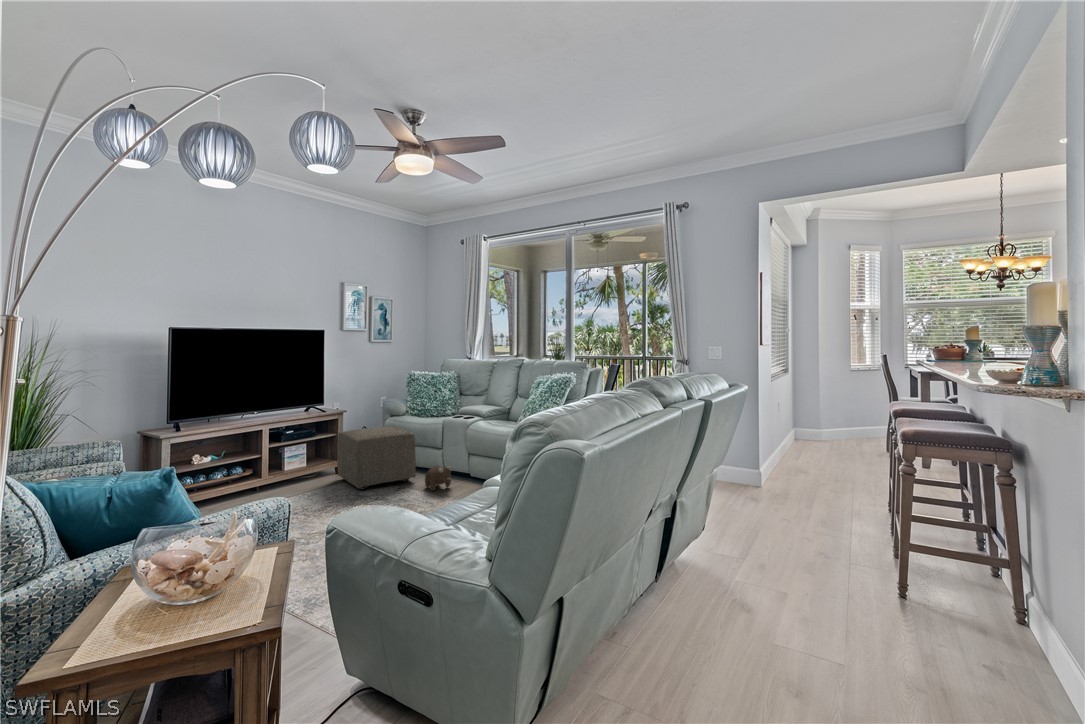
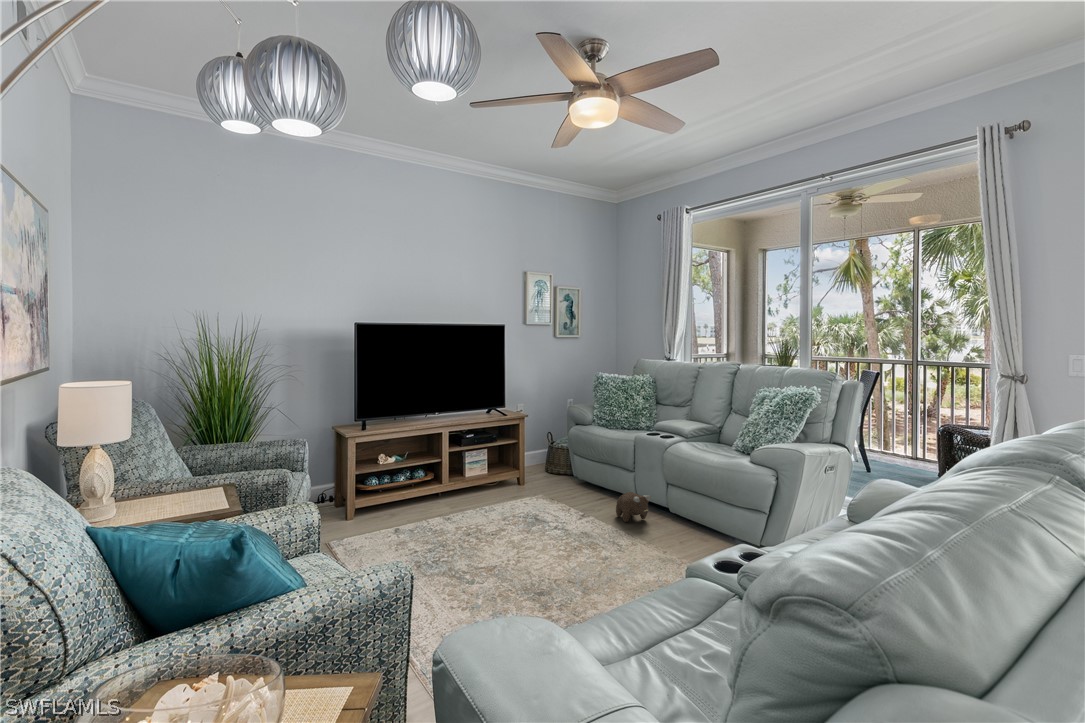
ottoman: present [338,426,416,490] -> none [518,437,605,510]

